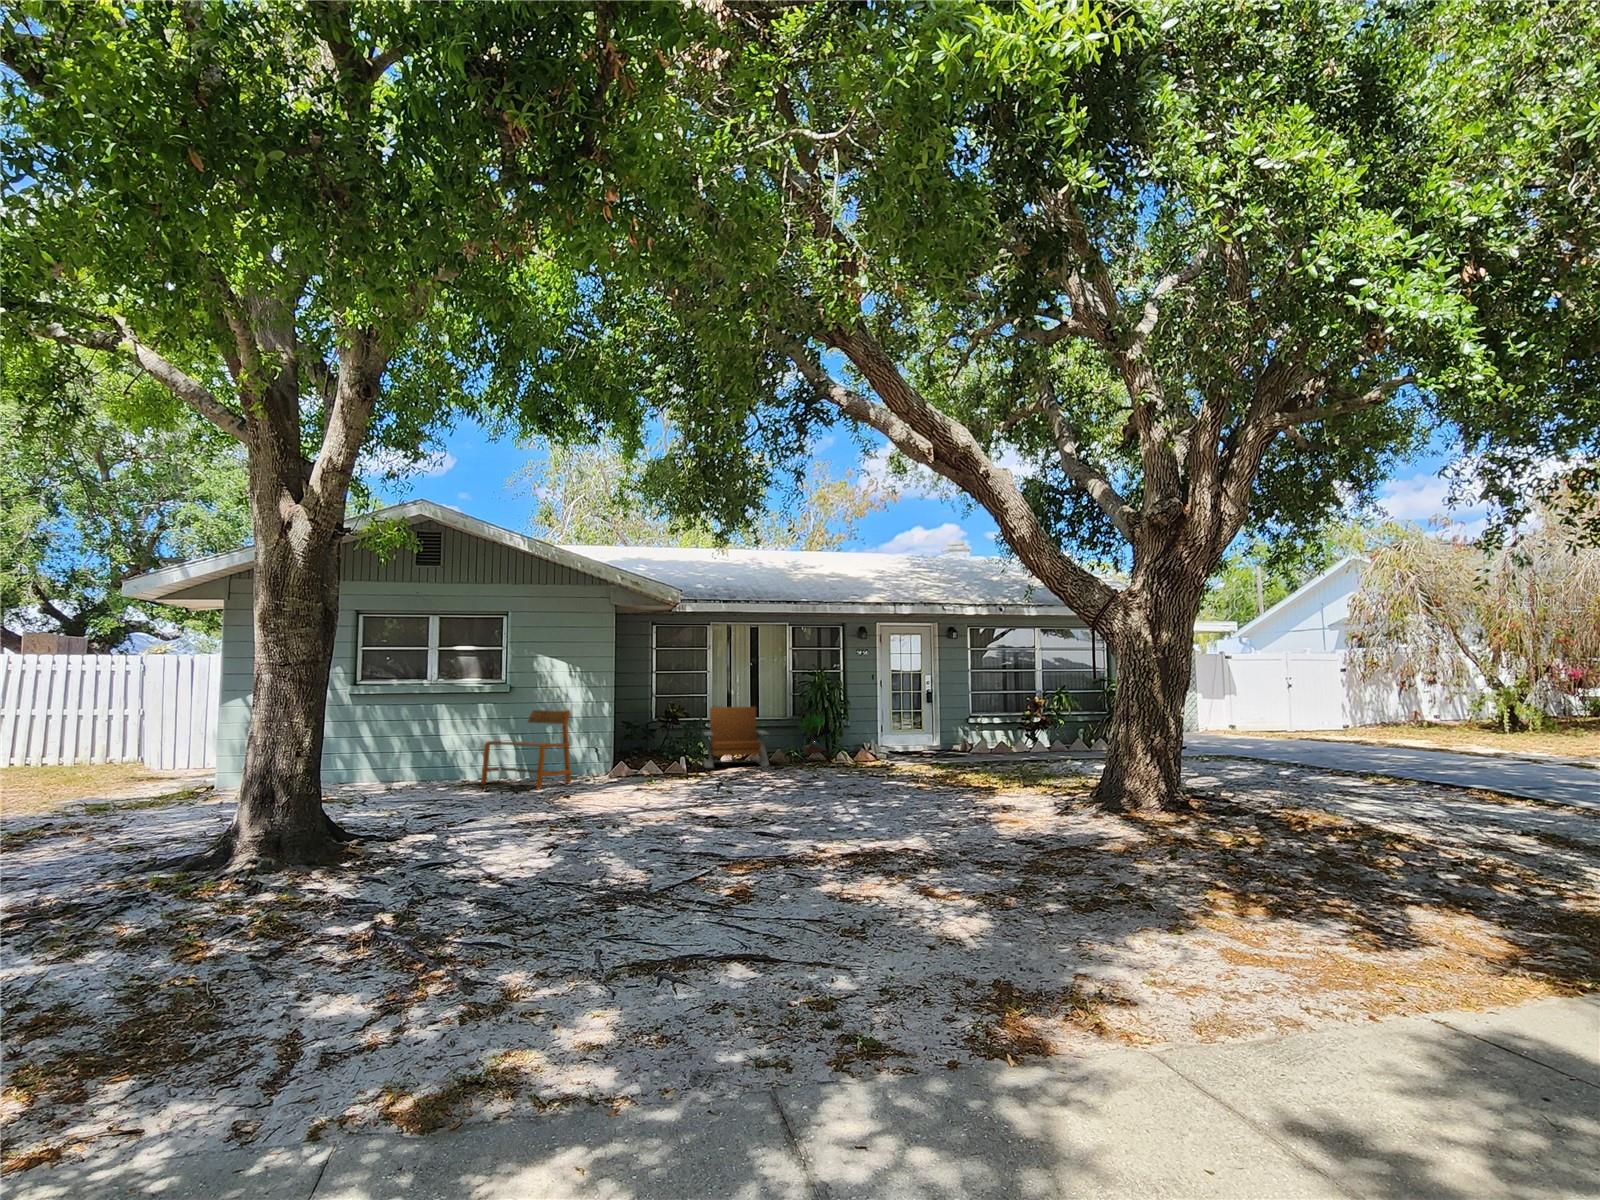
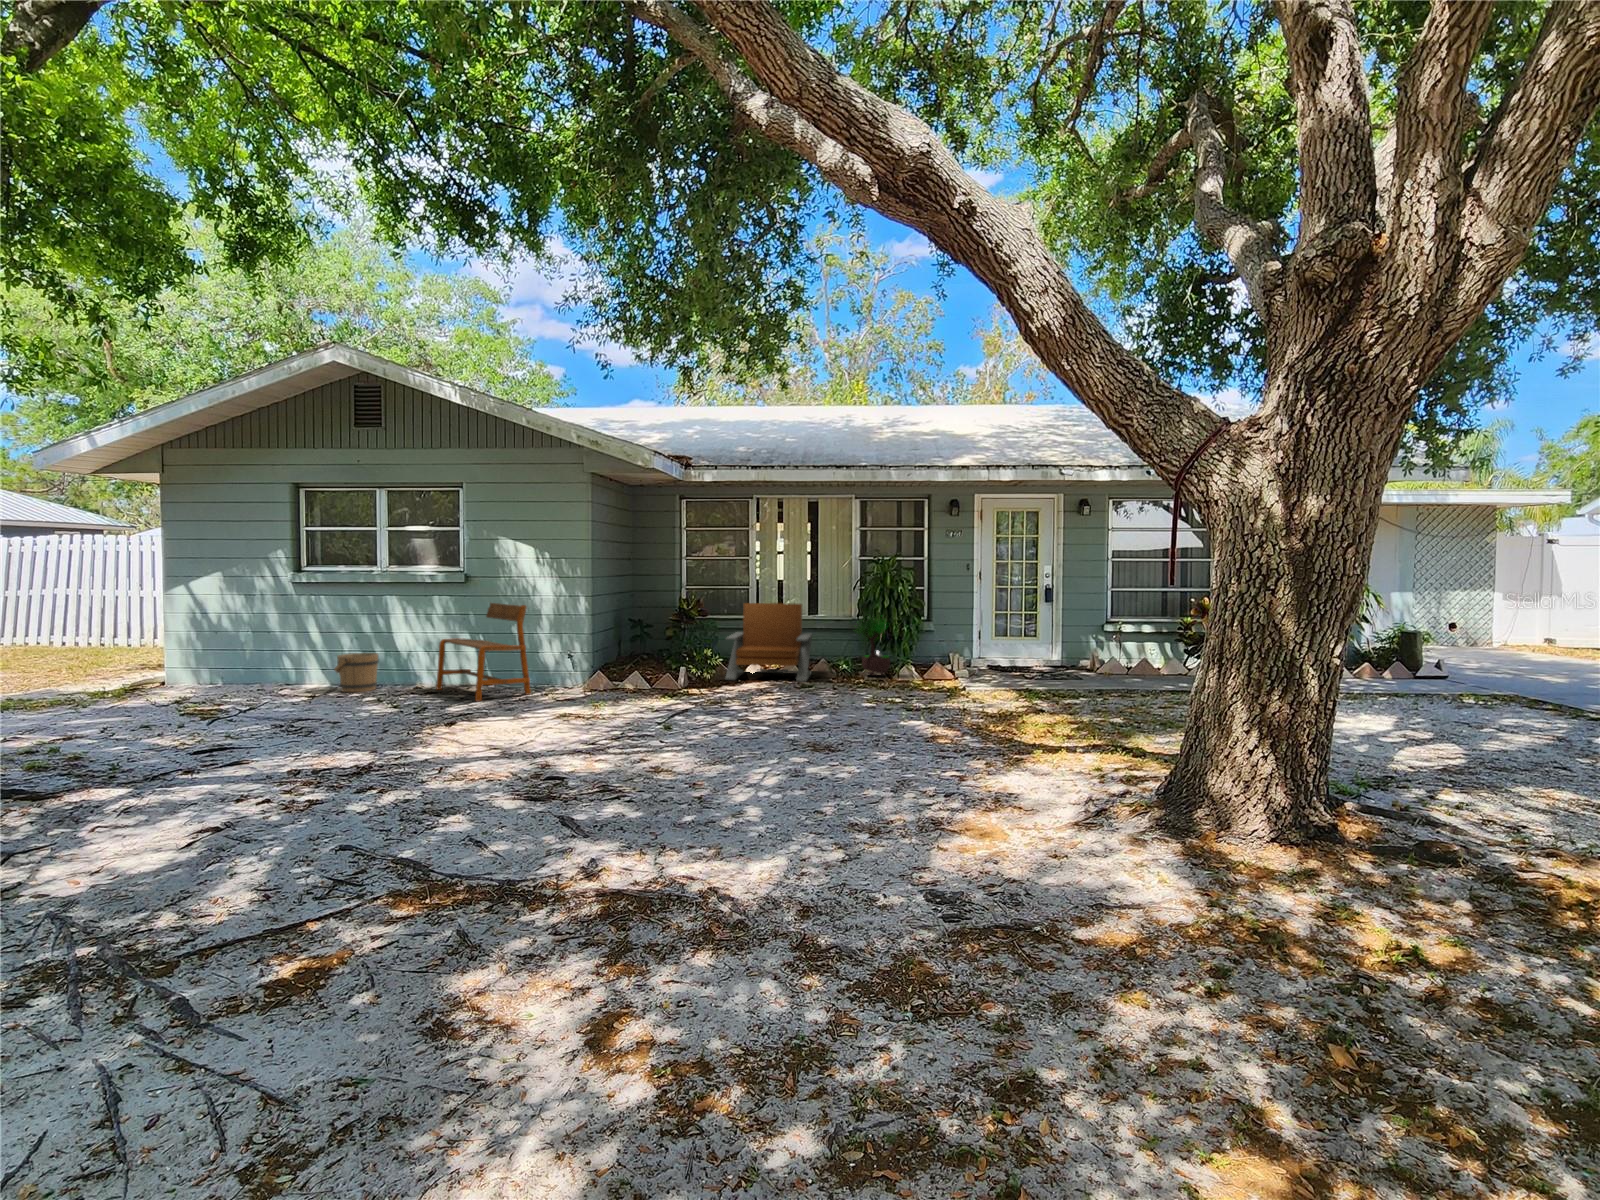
bucket: none [390,756,429,790] -> present [334,653,379,692]

